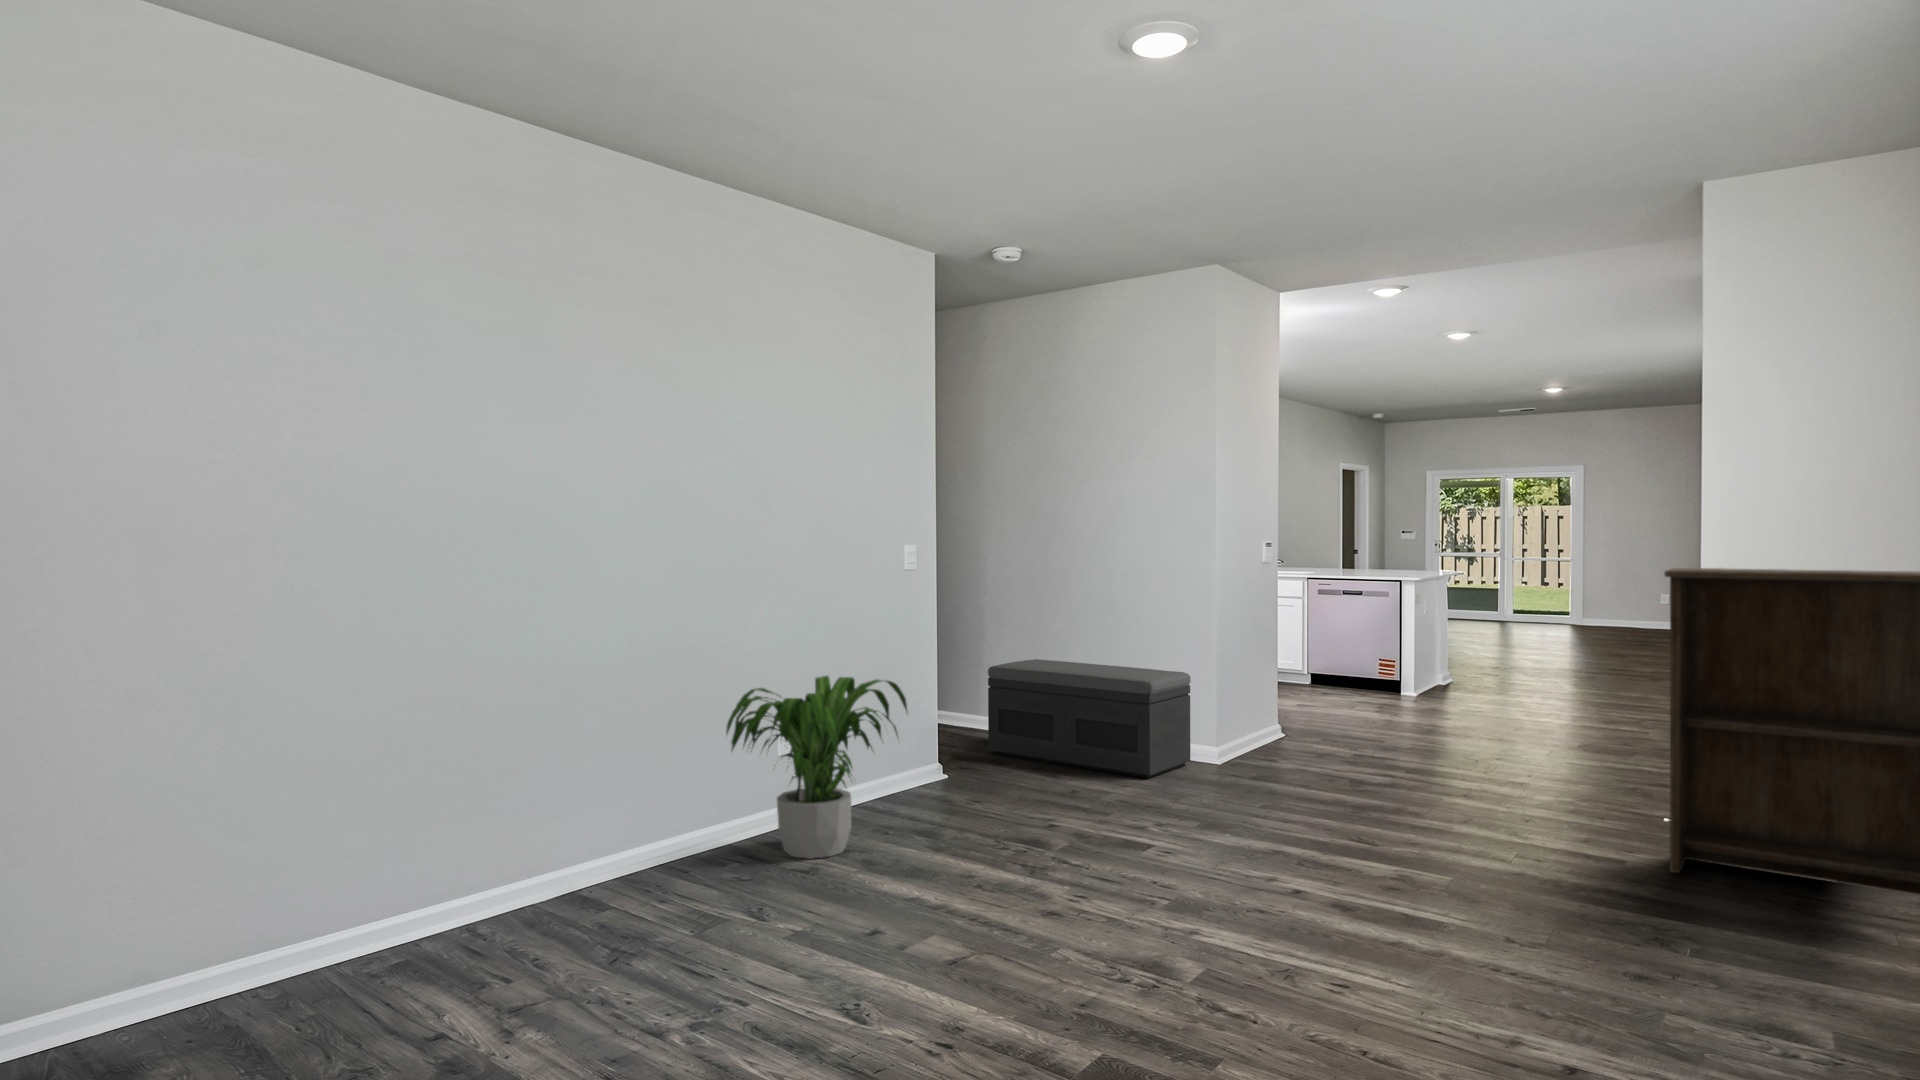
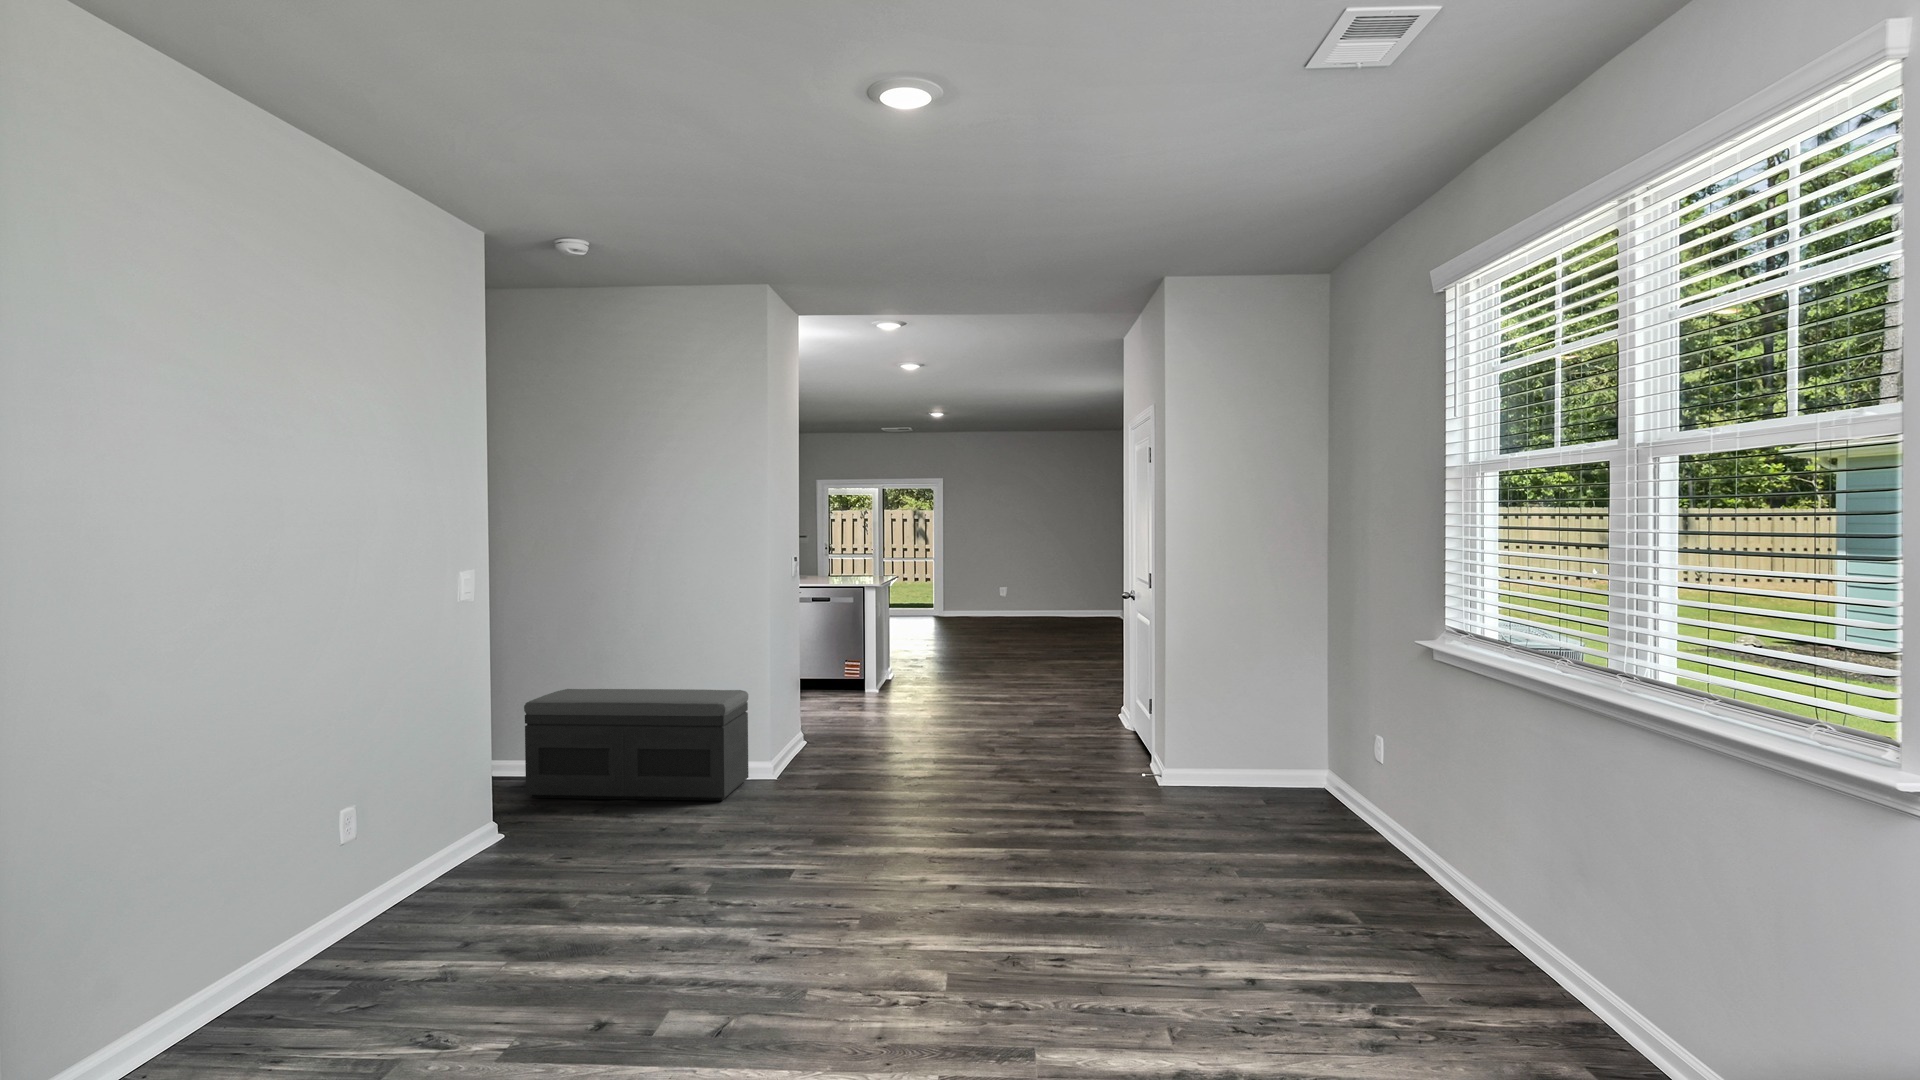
bookshelf: present [1664,568,1920,894] -> none [1167,578,1364,818]
potted plant: present [726,676,907,859] -> none [304,735,535,961]

